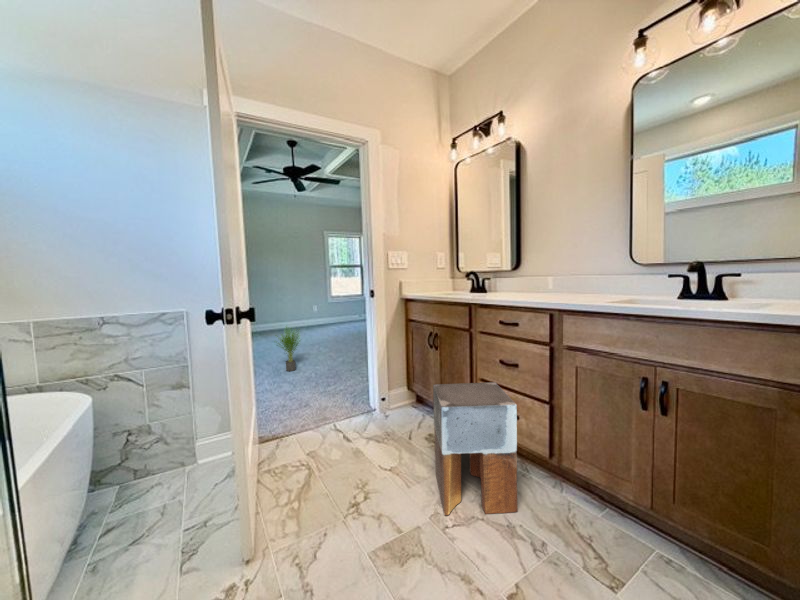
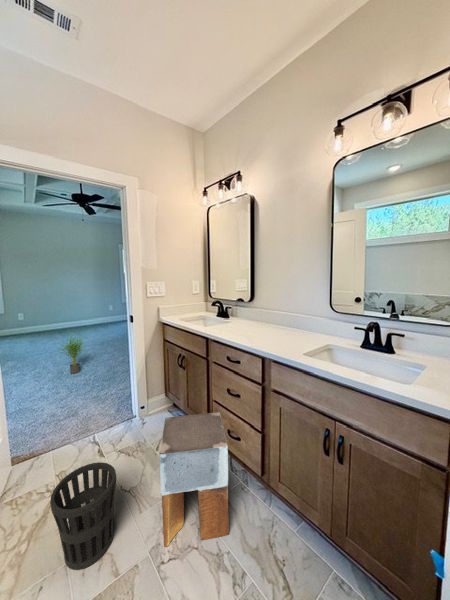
wastebasket: none [329,426,389,525] -> present [50,462,116,570]

